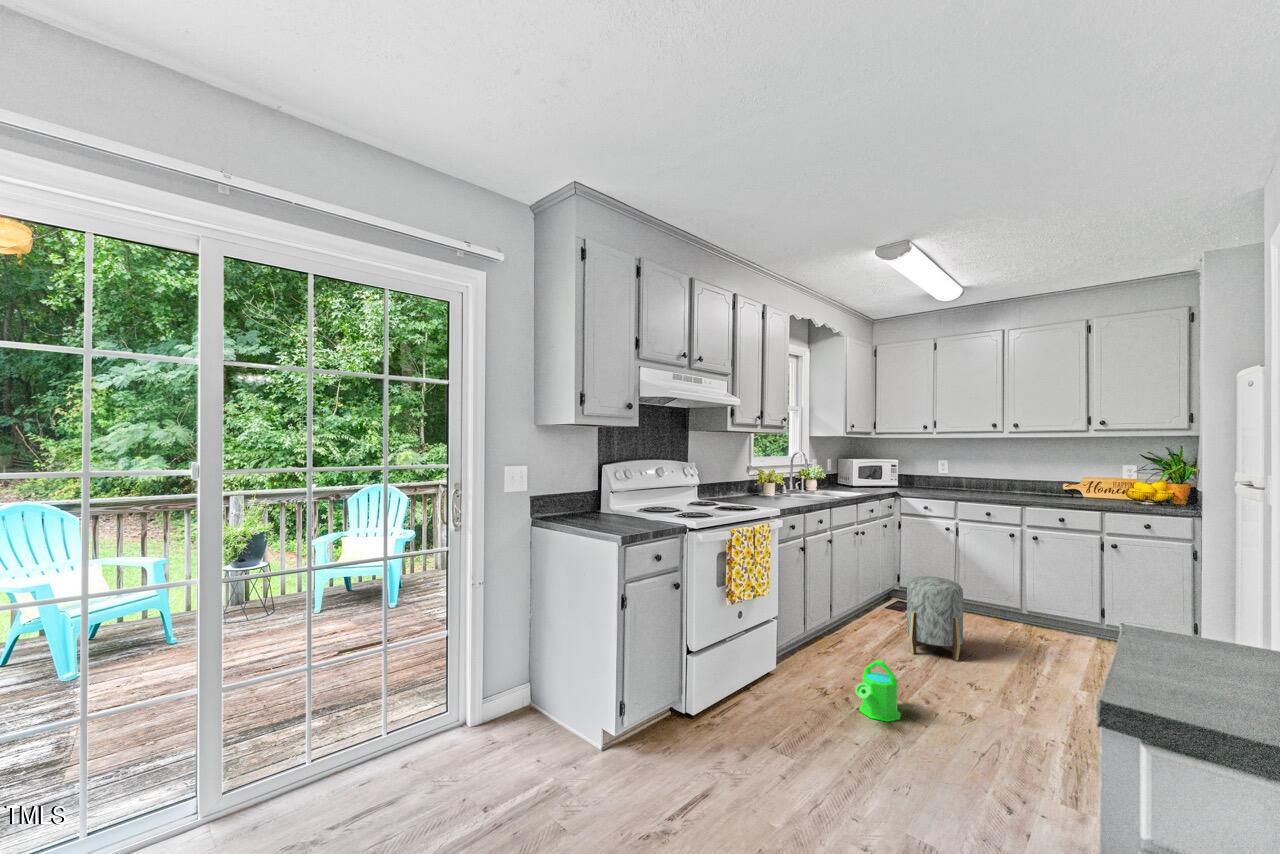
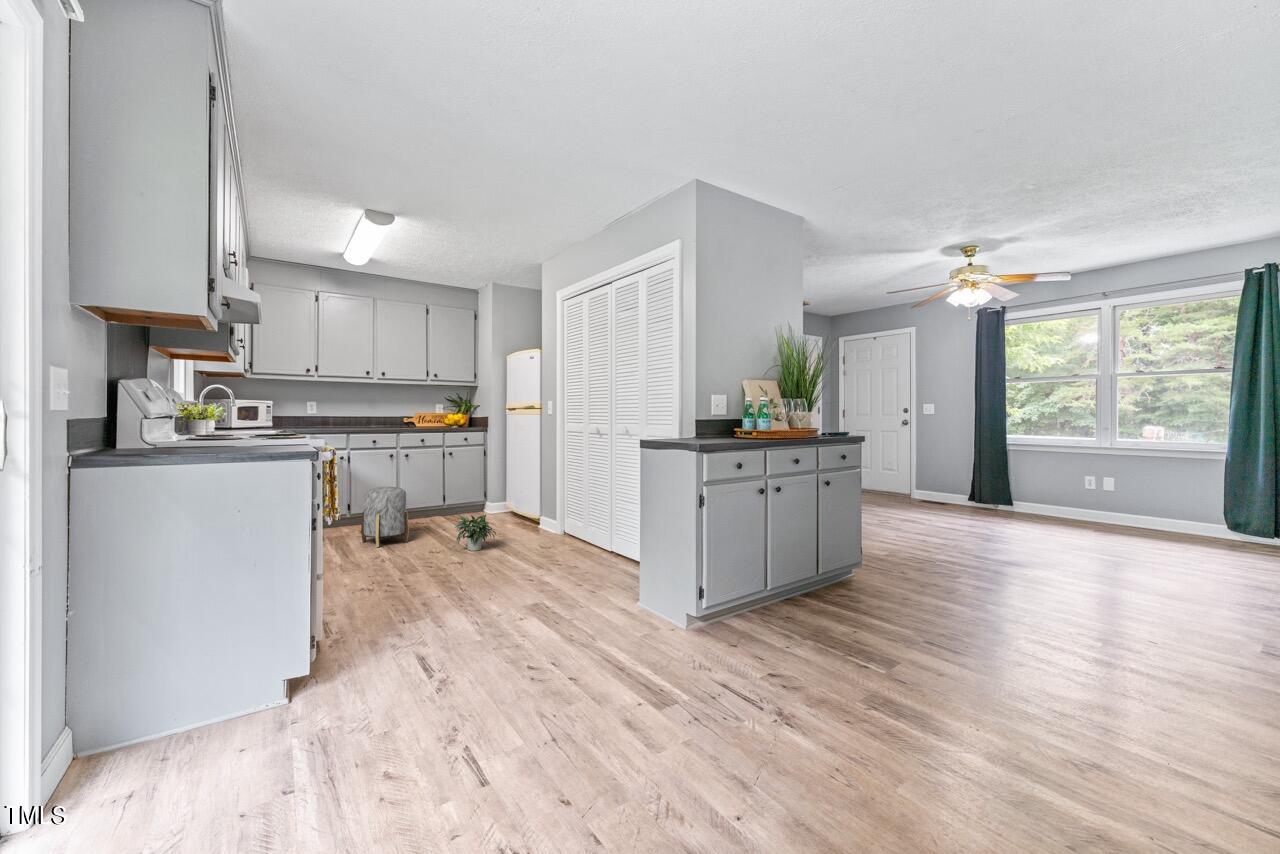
potted plant: none [965,646,1059,716] -> present [440,515,496,551]
watering can: present [856,660,901,722] -> none [409,537,441,578]

